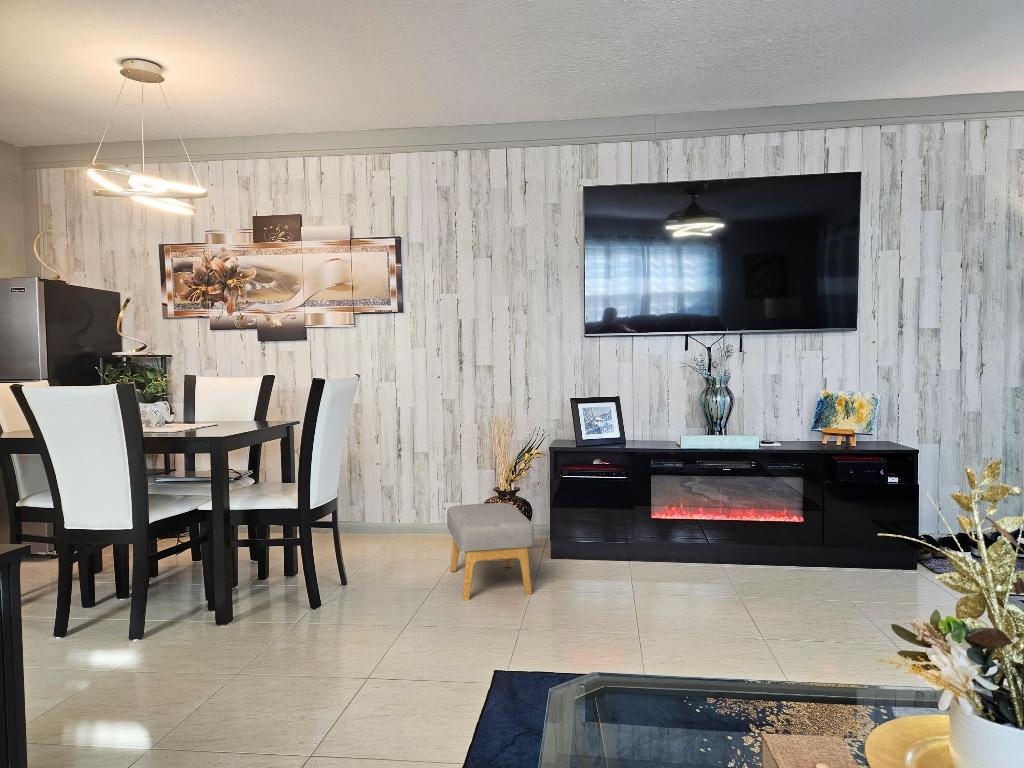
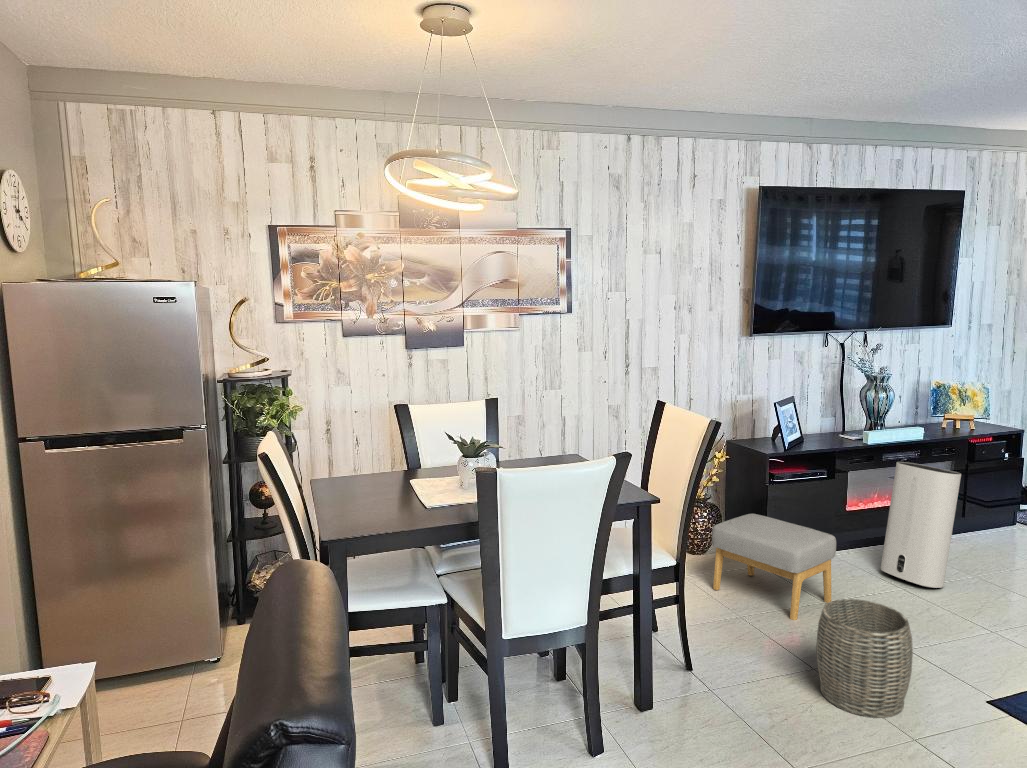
air purifier: none [632,461,698,601] -> present [881,462,961,588]
woven basket: none [338,560,425,673] -> present [816,599,913,718]

